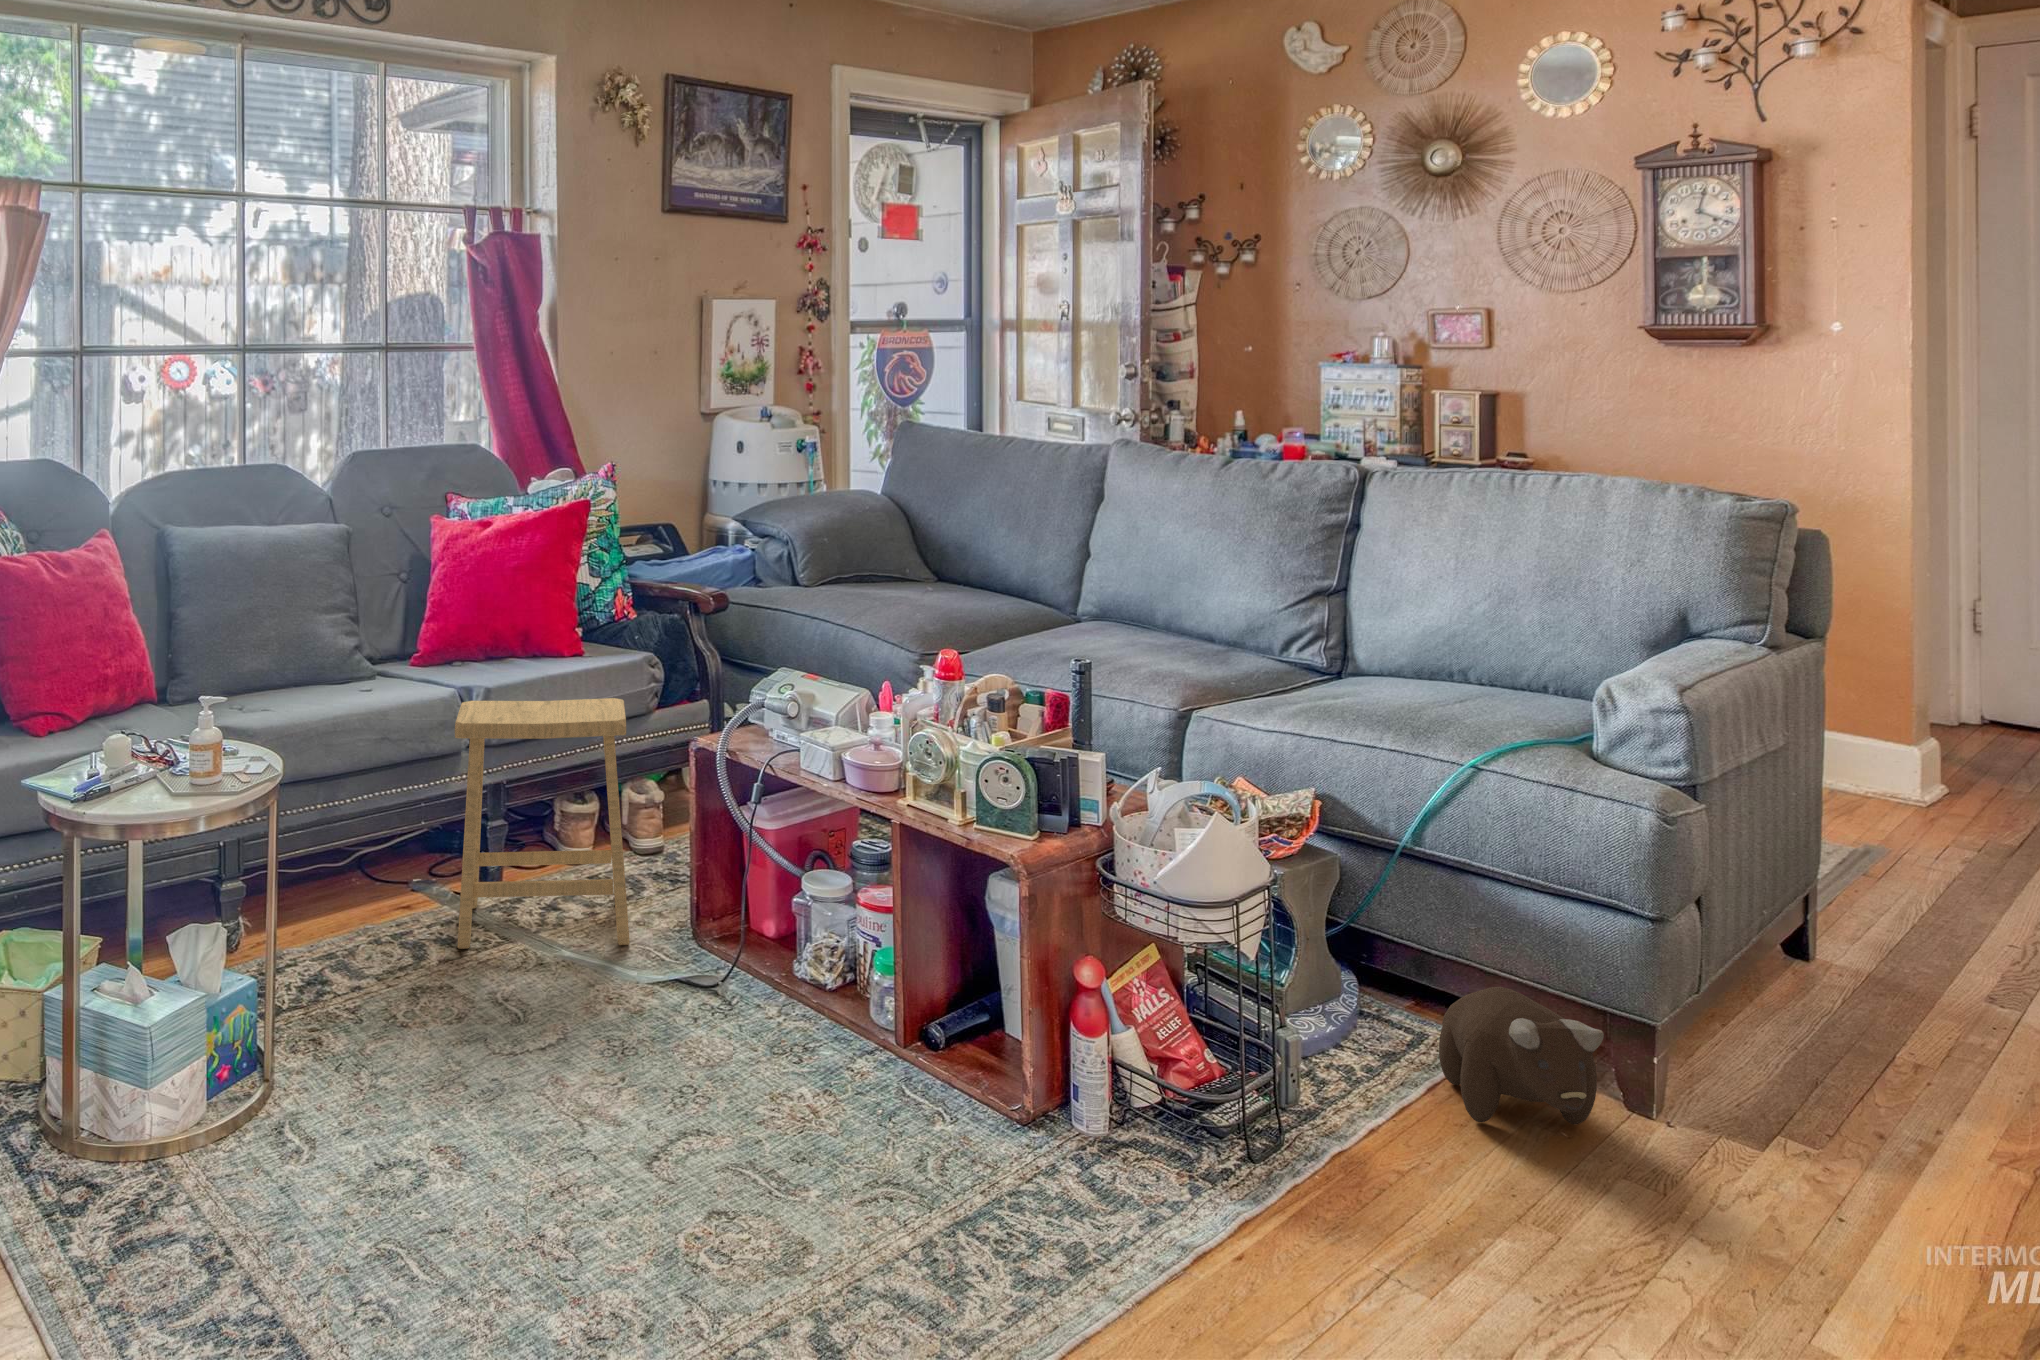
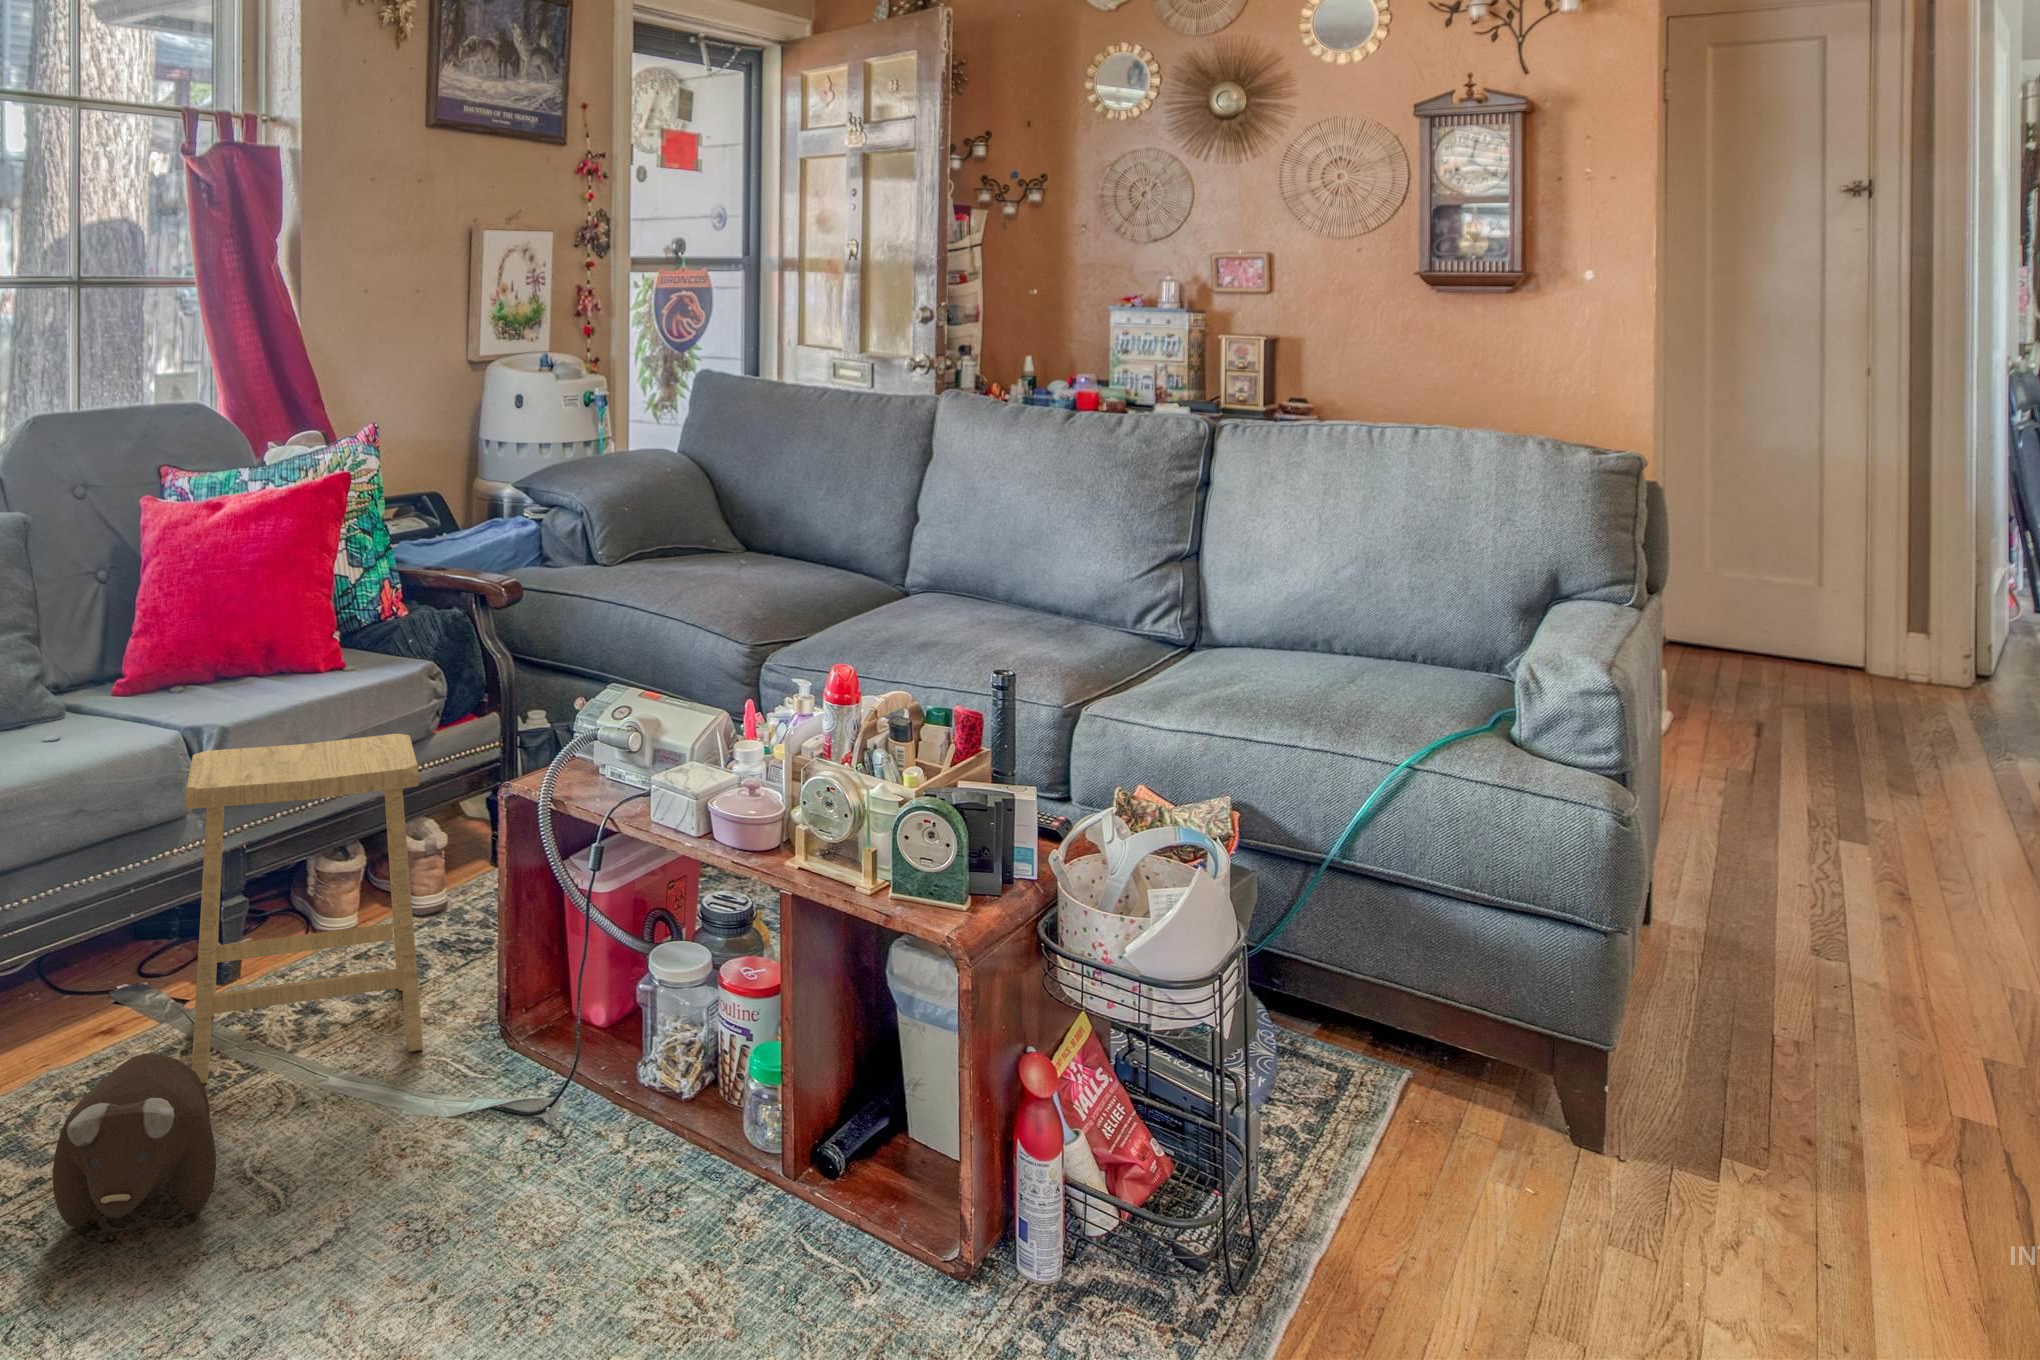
plush toy: present [1439,987,1604,1125] -> present [53,1053,216,1228]

